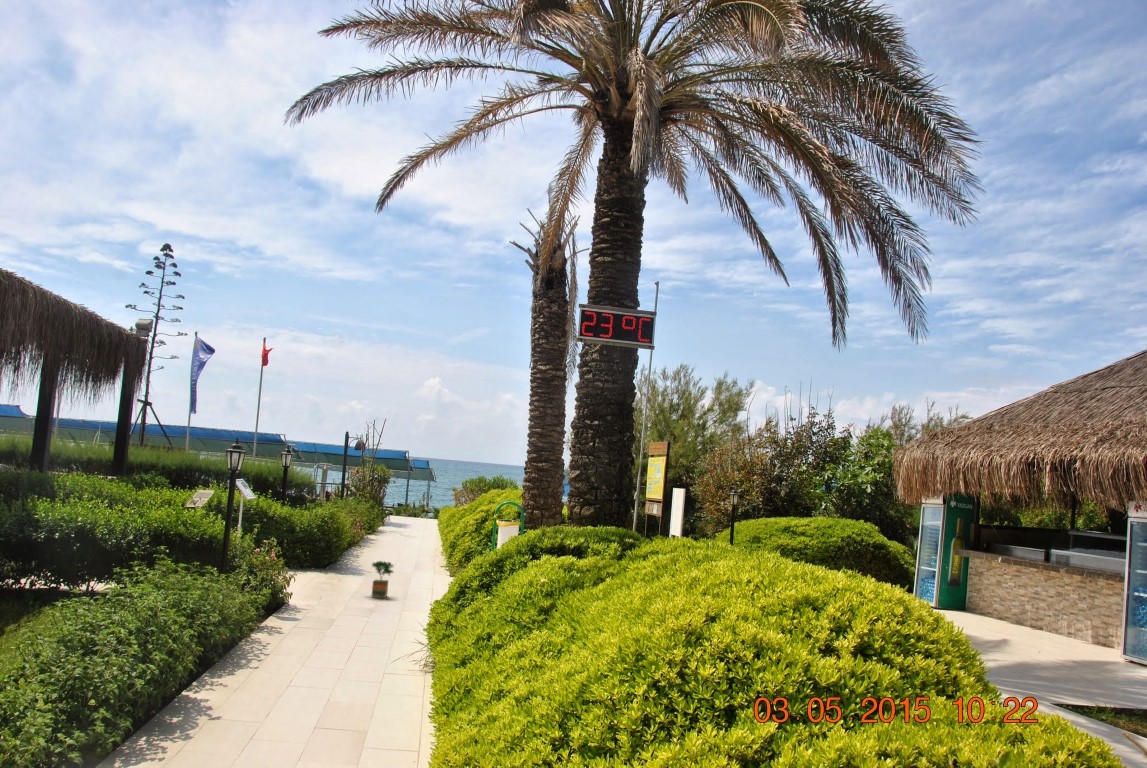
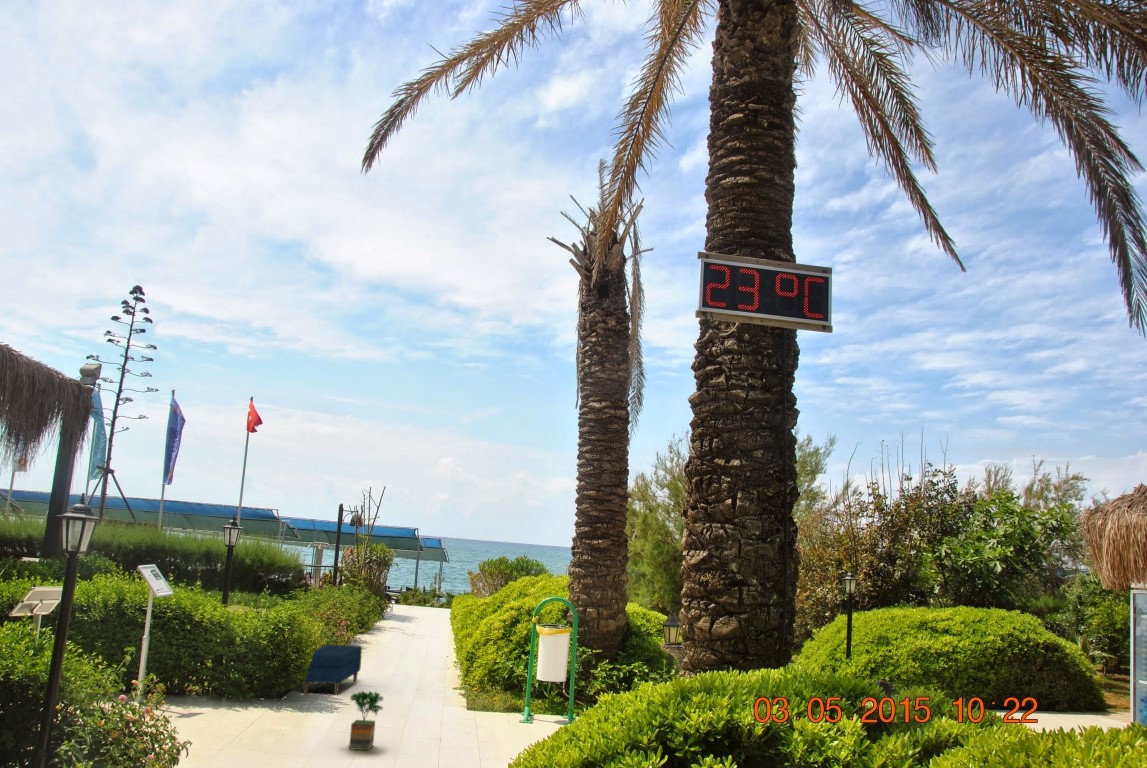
bench: none [330,537,372,572] -> present [303,645,362,695]

